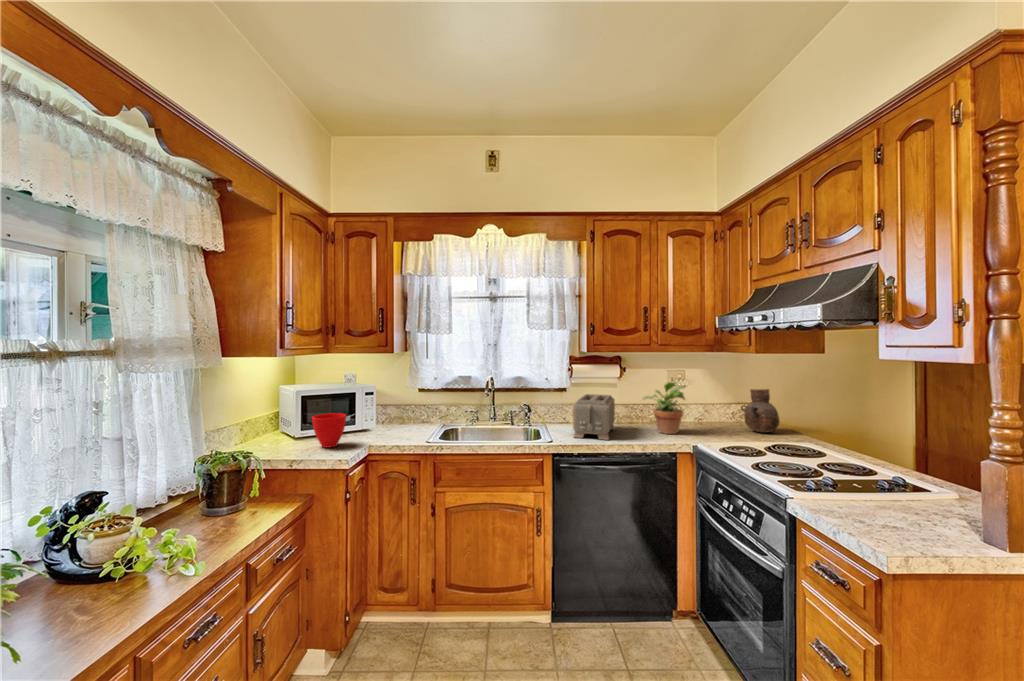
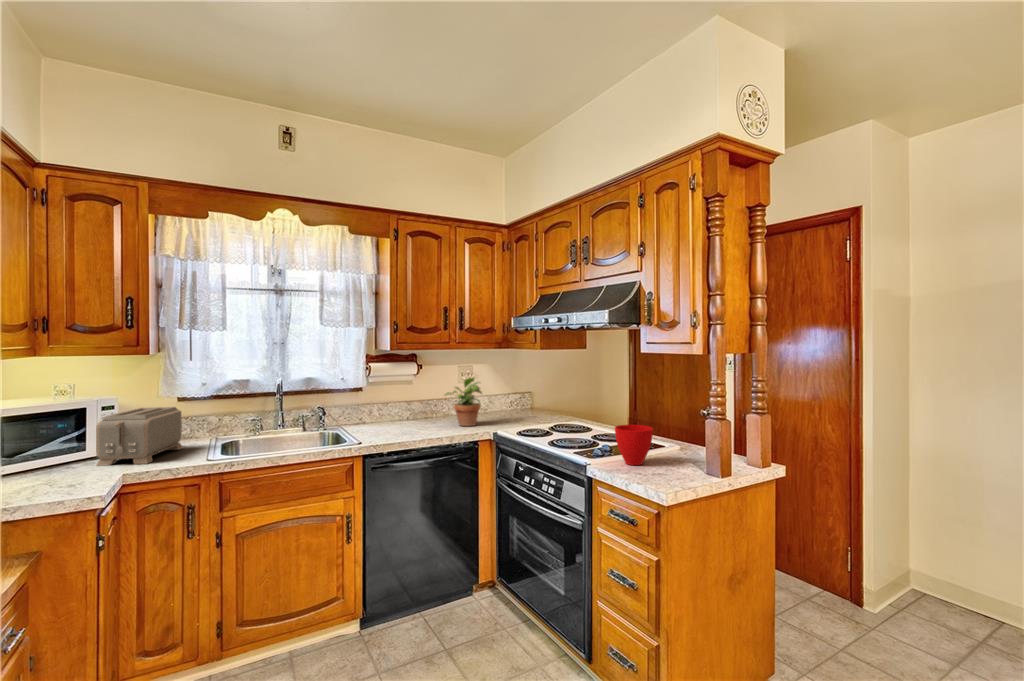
vase: present [741,389,780,433] -> none [525,381,554,418]
toaster: present [573,394,615,440] -> present [96,407,183,466]
cup: present [312,413,346,448] -> present [615,425,653,465]

